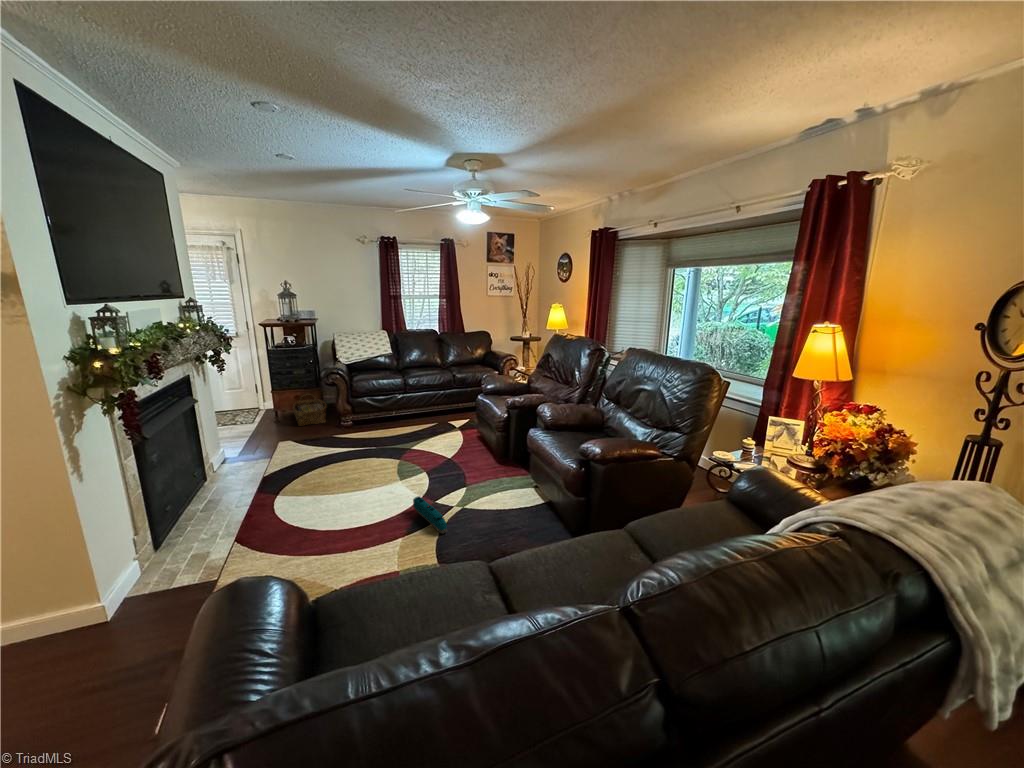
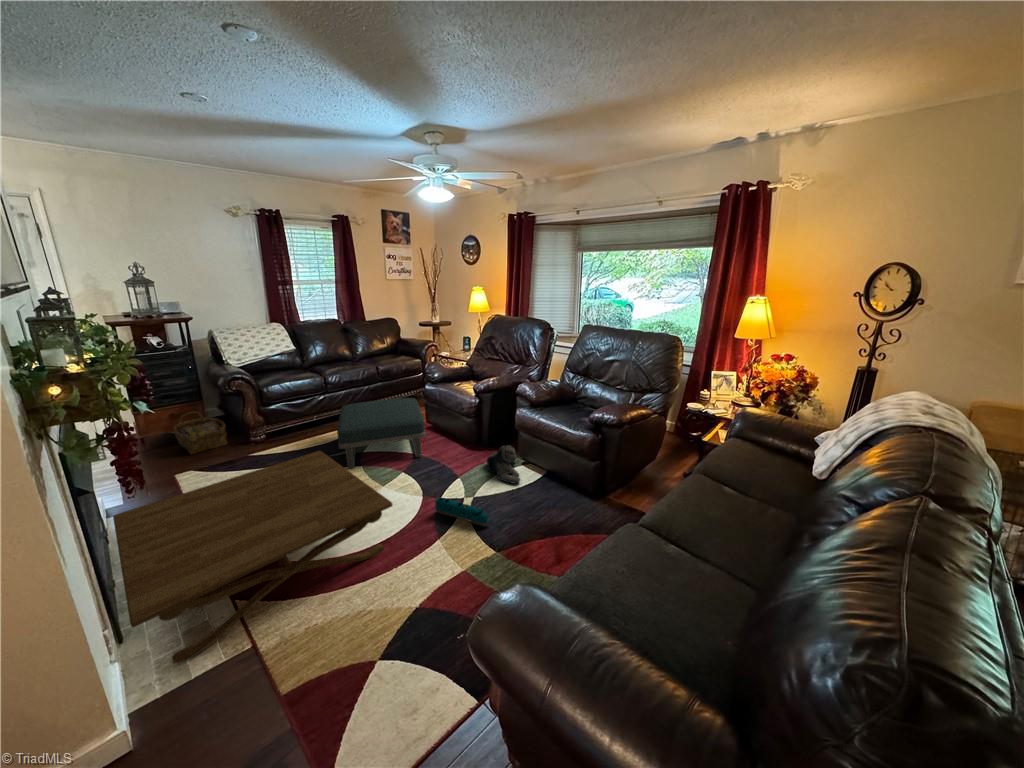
footstool: none [377,403,465,459] -> present [337,398,426,468]
coffee table: none [139,436,357,567] -> present [113,451,392,663]
plush toy: none [489,462,519,502] -> present [487,445,520,484]

